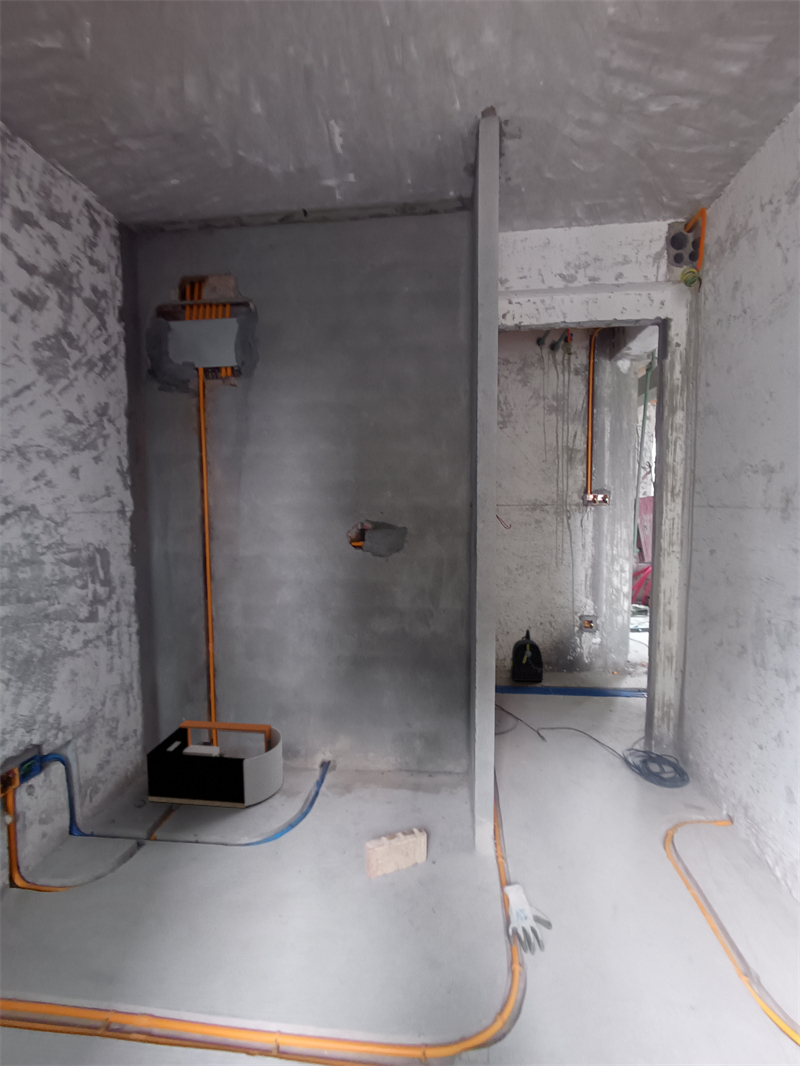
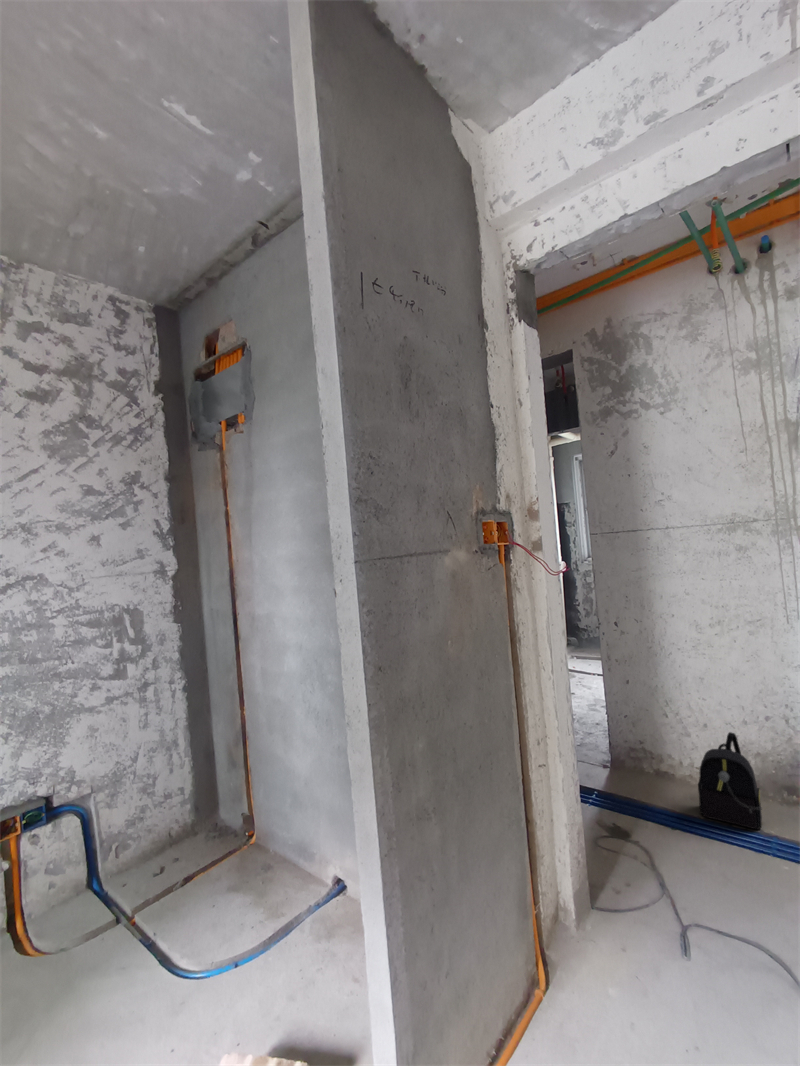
storage bin: present [146,720,283,808] -> none [161,787,288,918]

